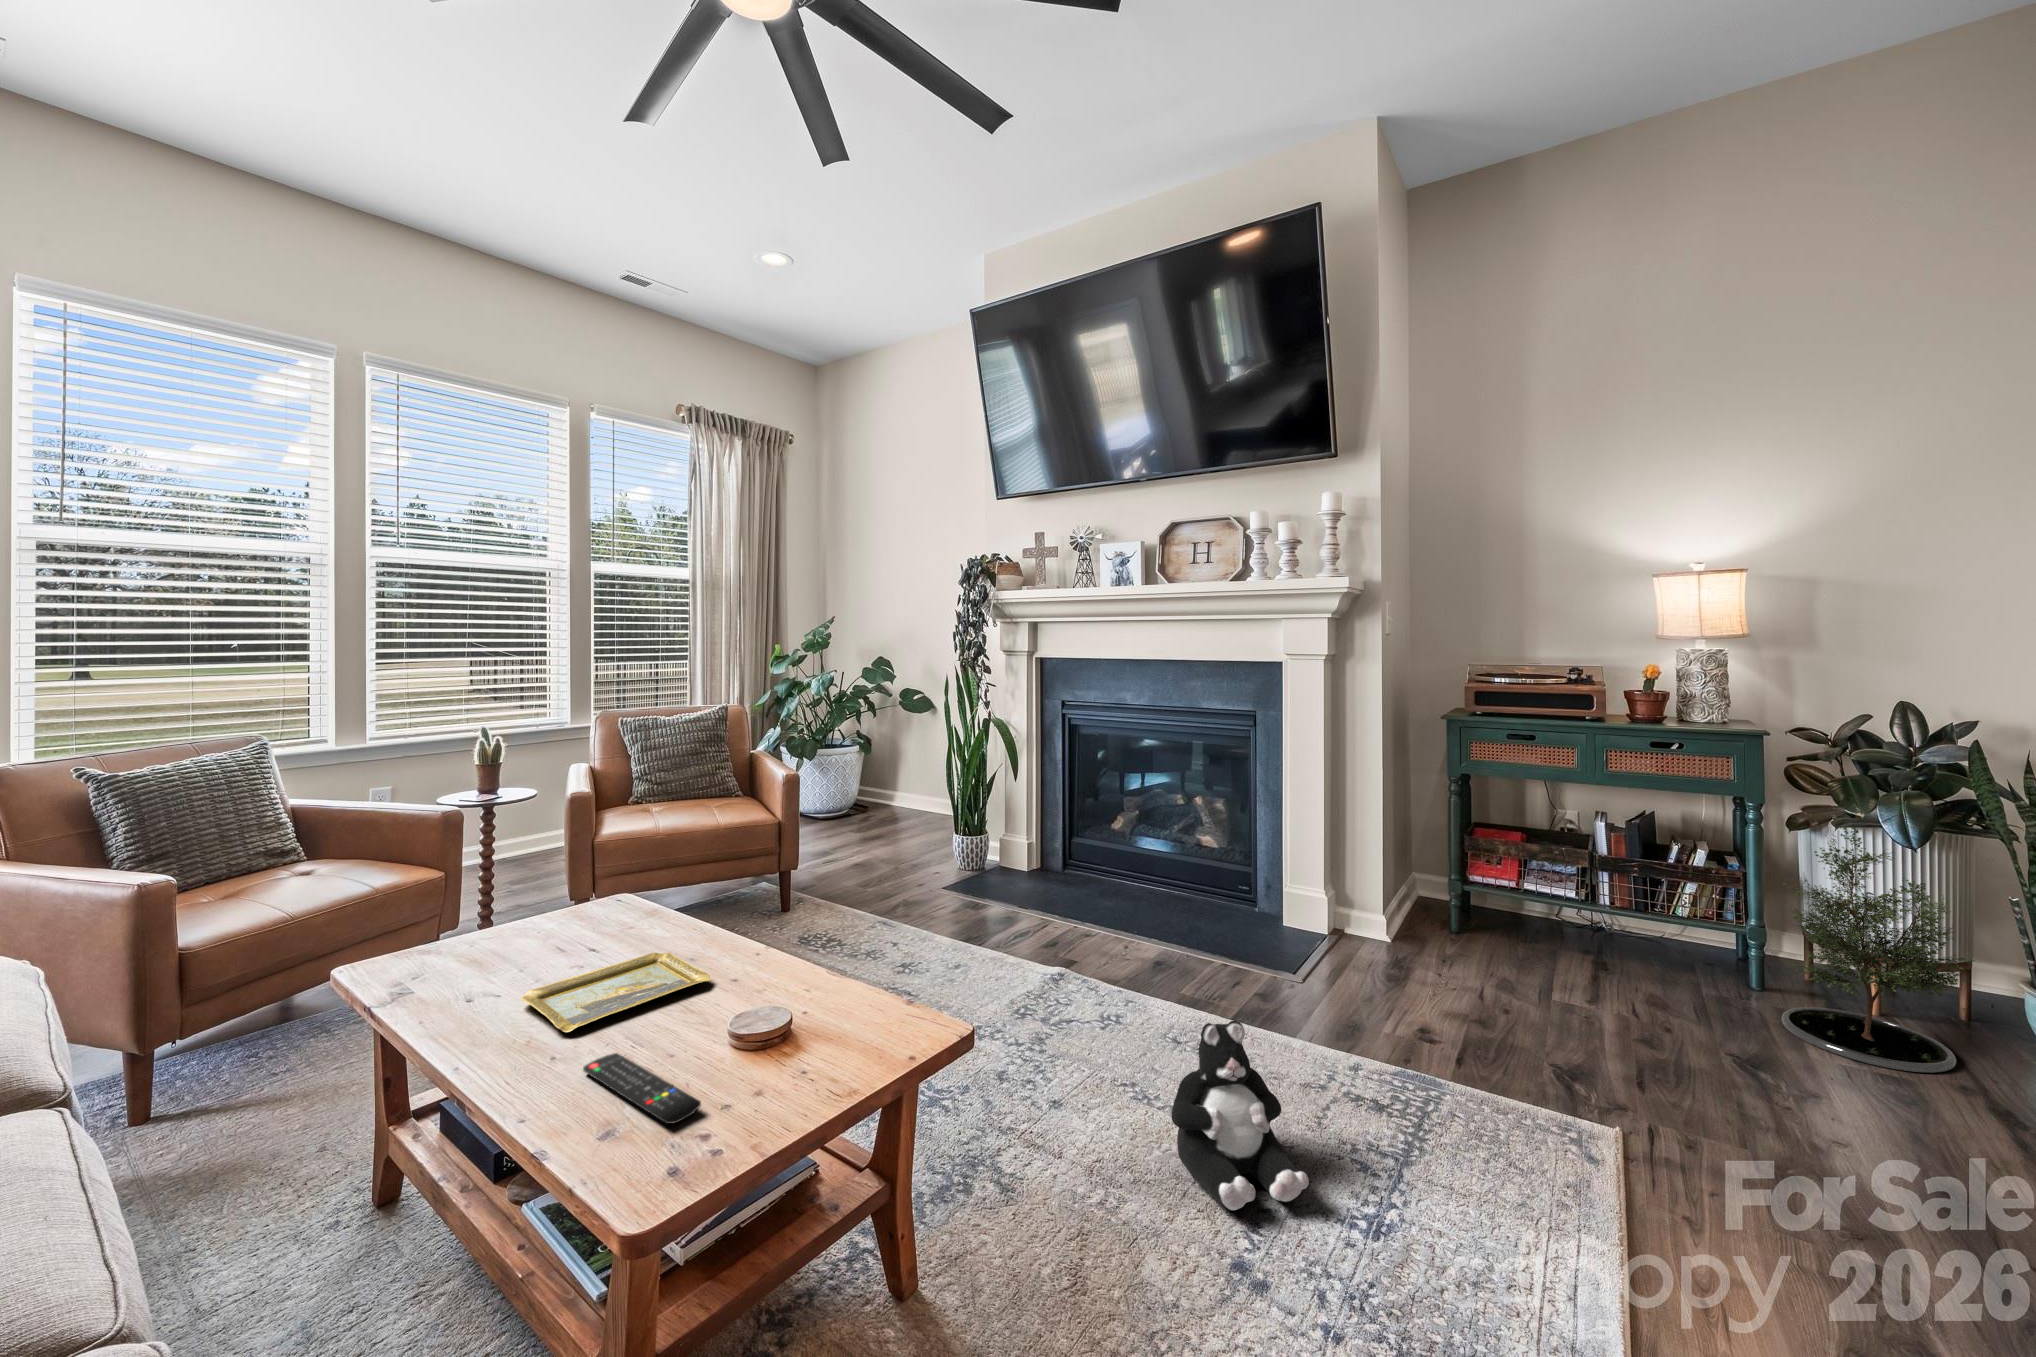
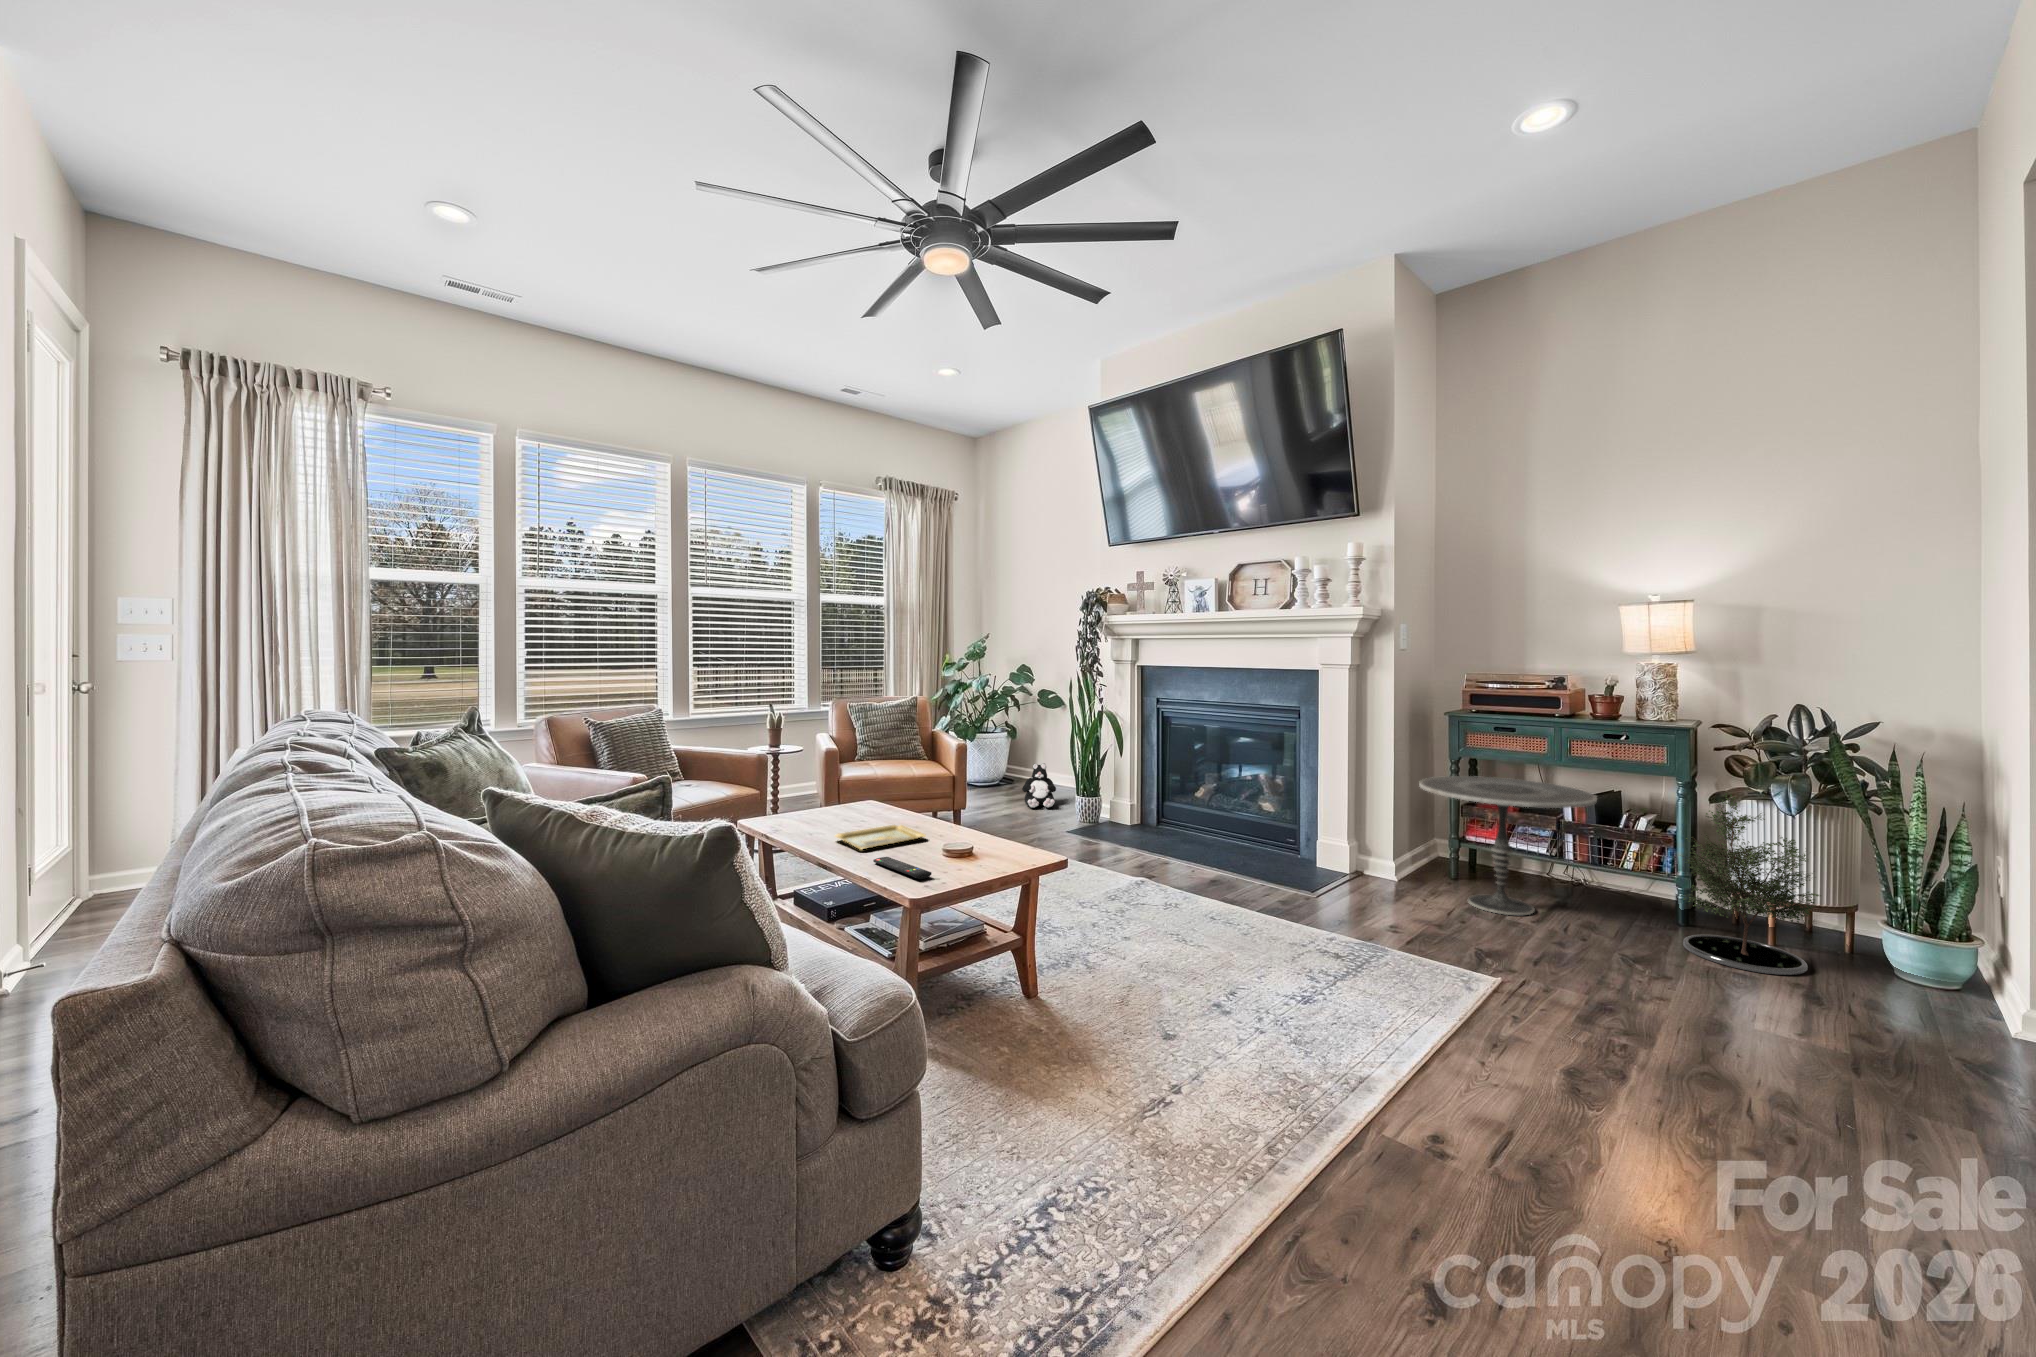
side table: none [1427,800,1666,992] -> present [1419,776,1597,915]
plush toy: present [1171,1021,1309,1210] -> present [1022,763,1056,808]

